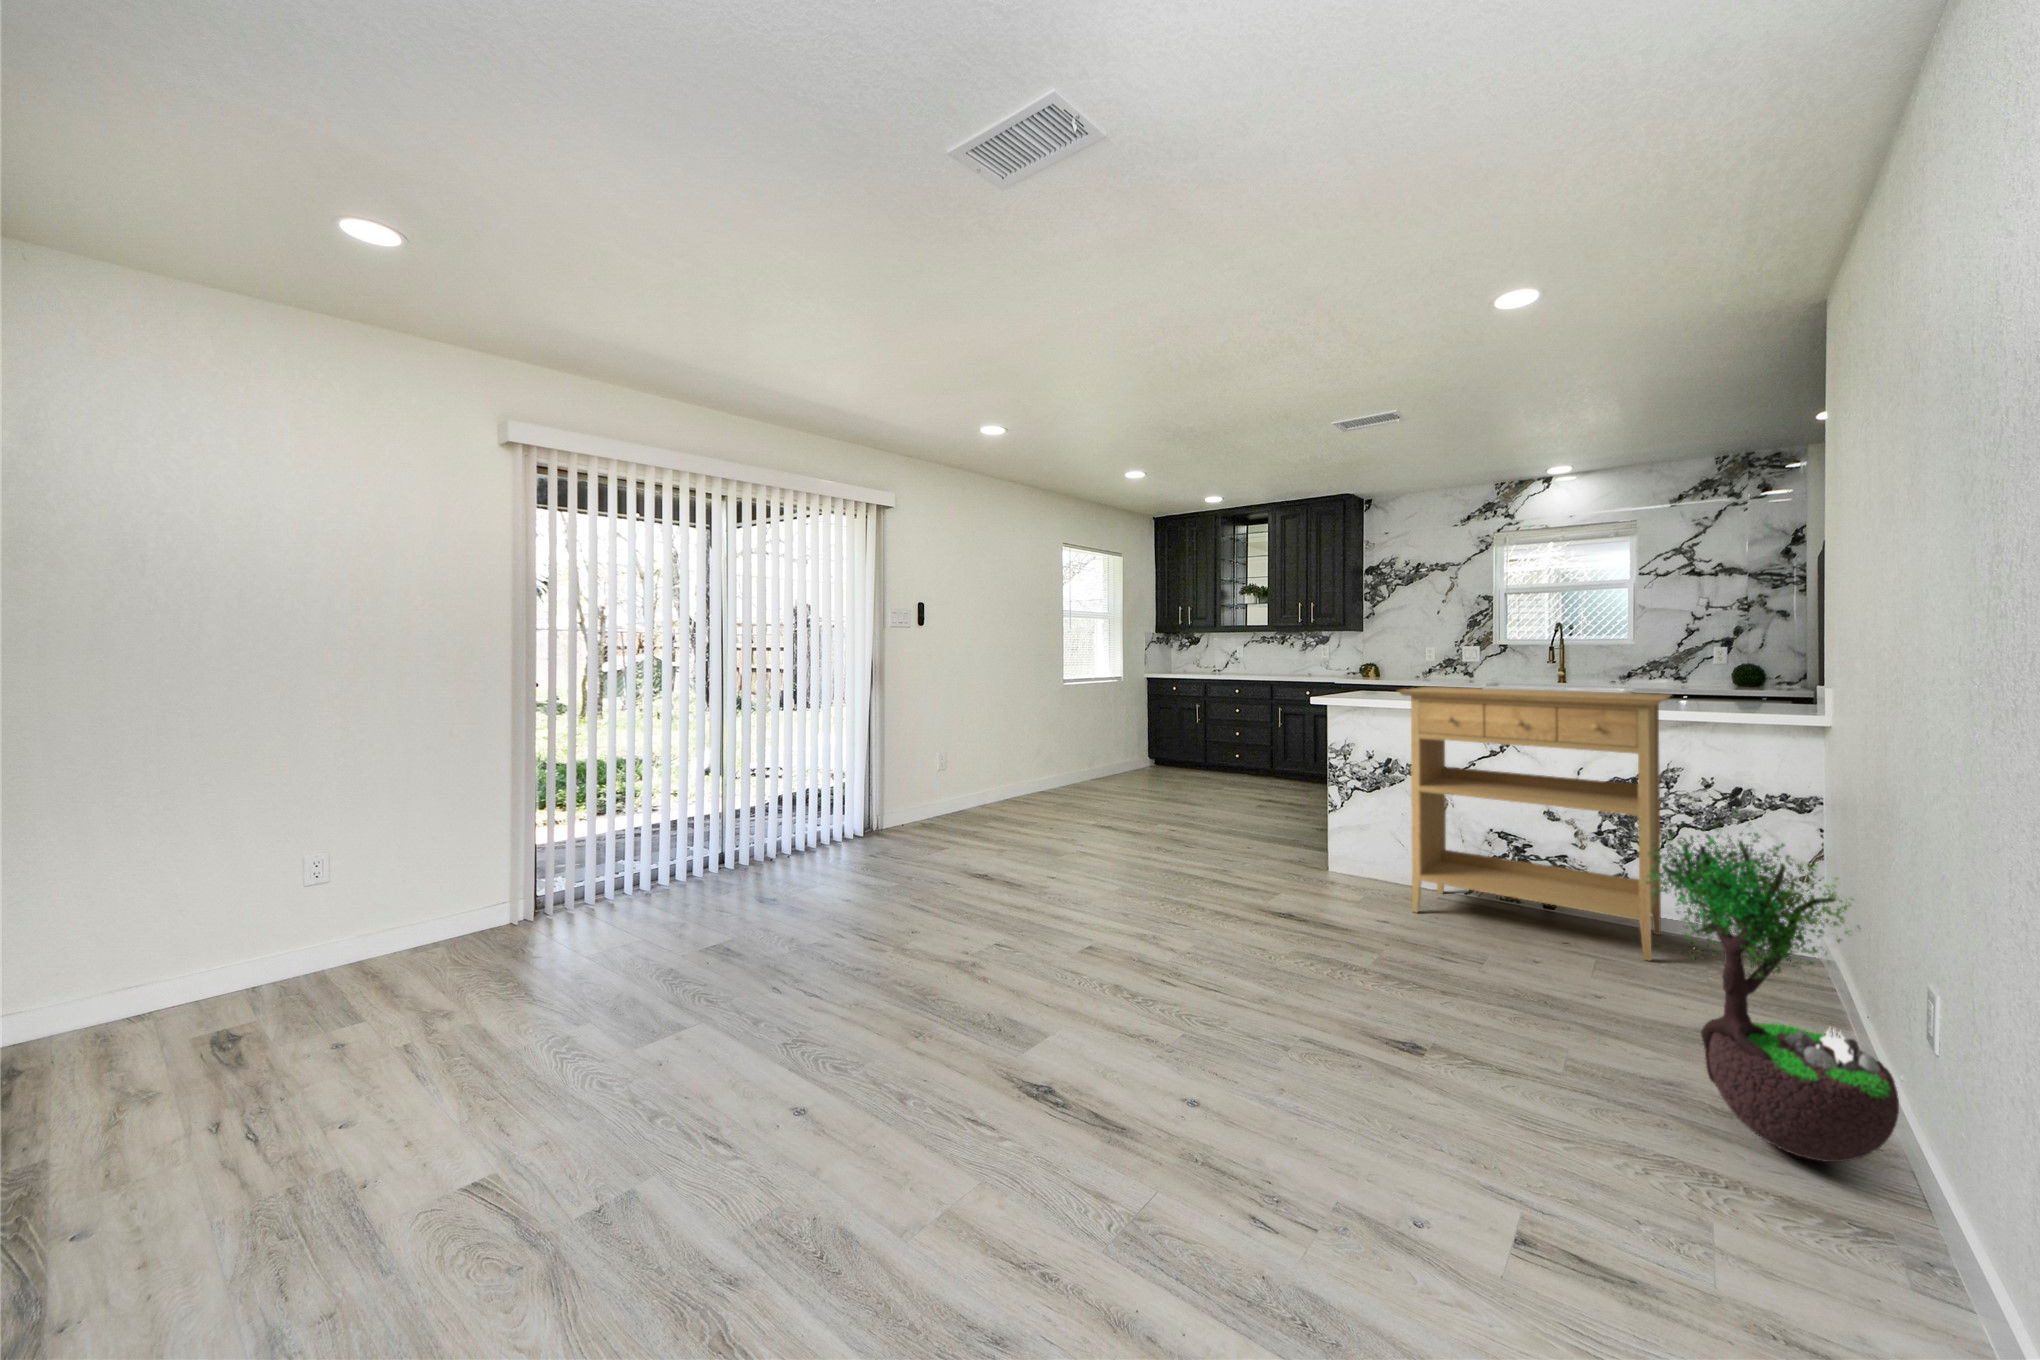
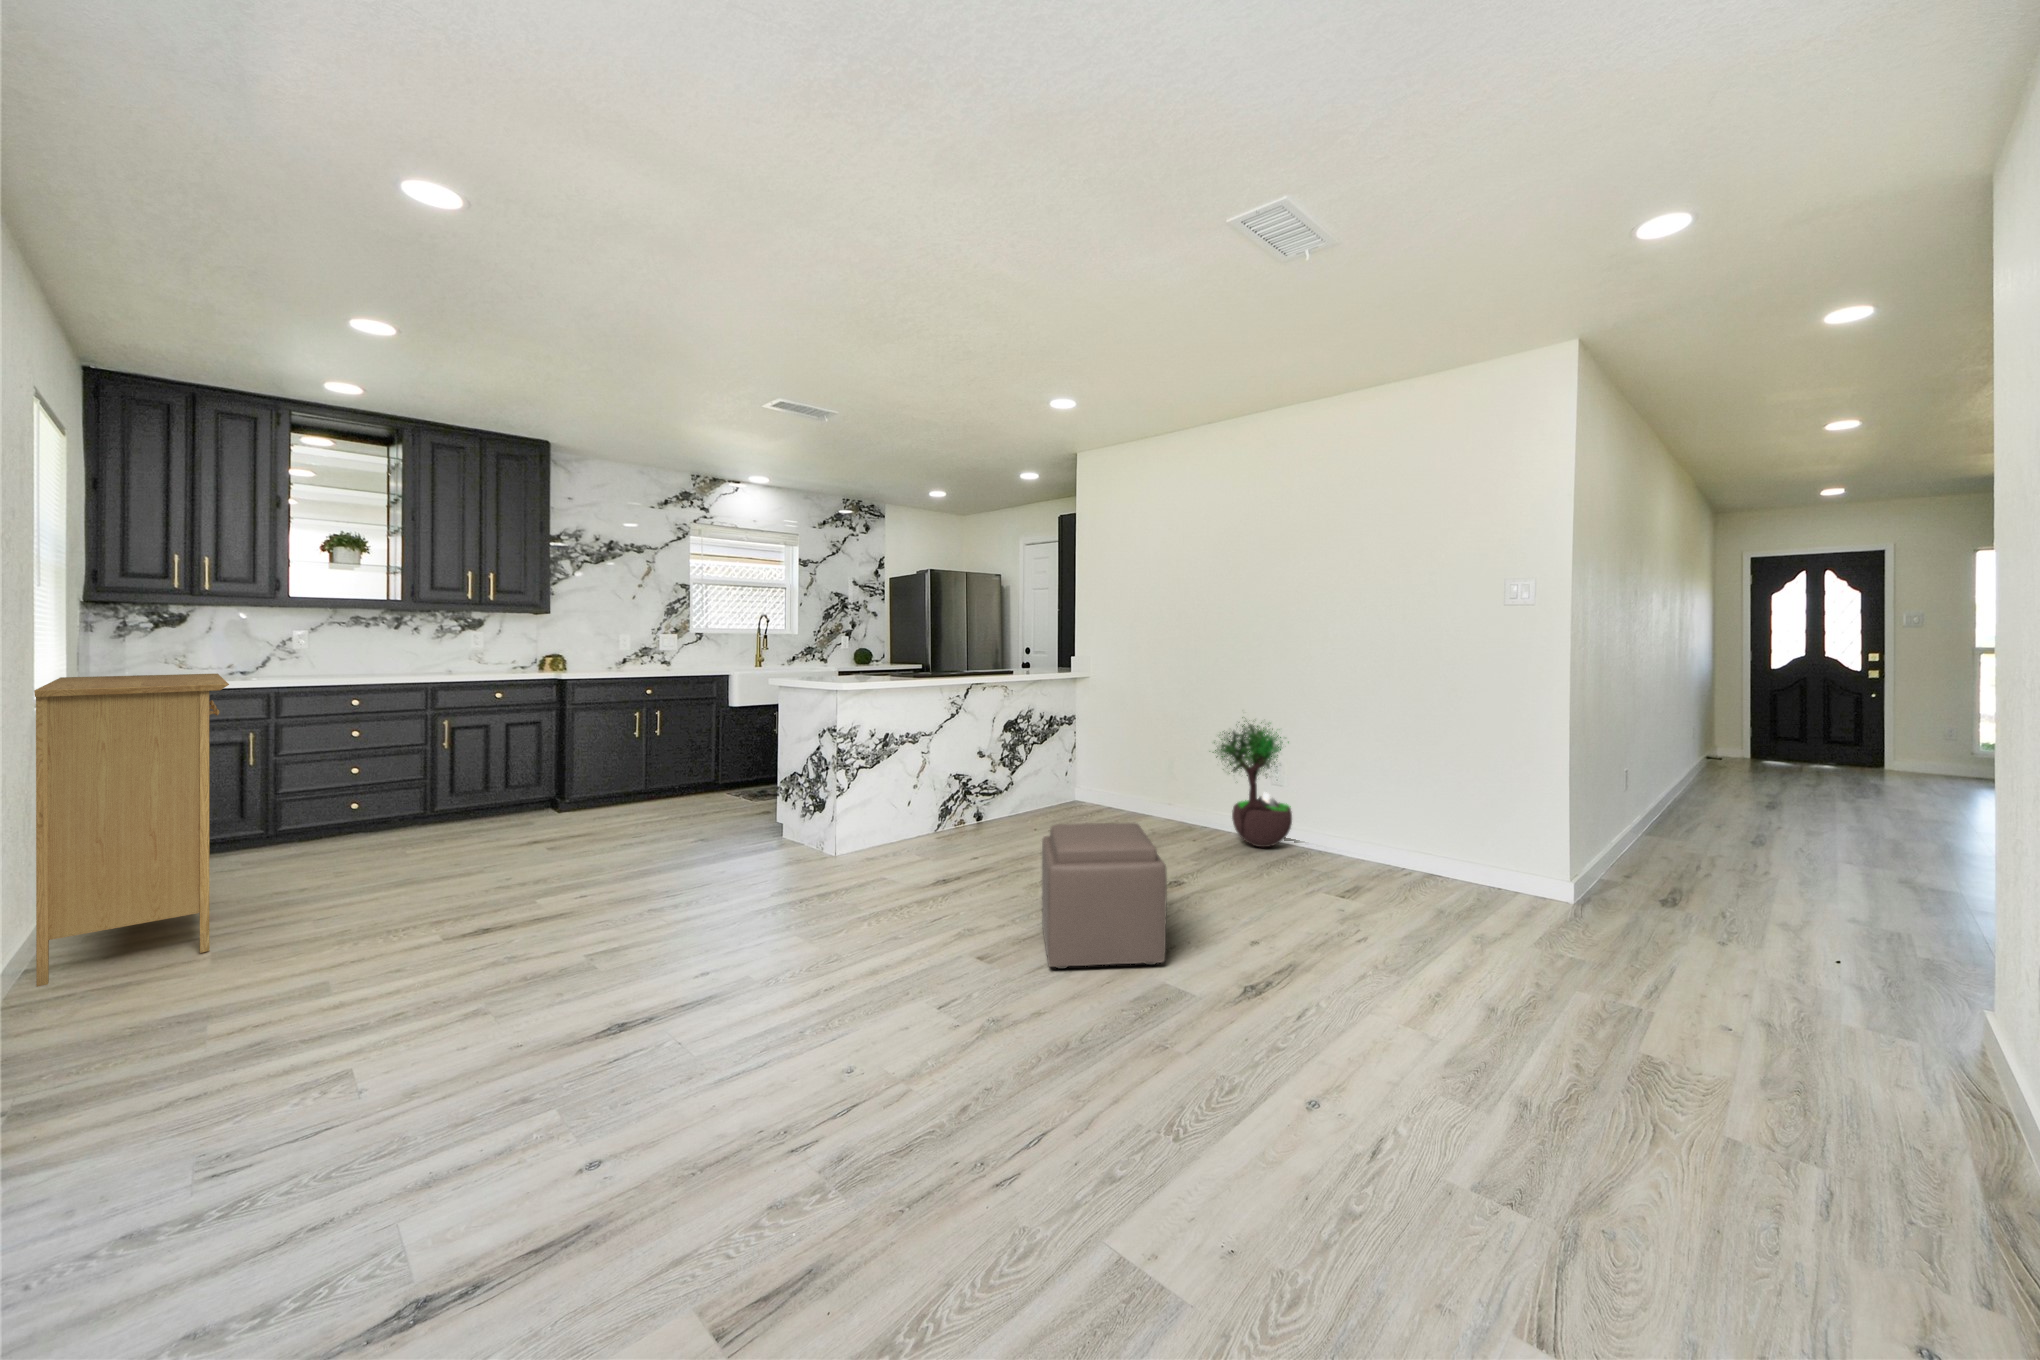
console table: present [1398,687,1671,961] -> present [34,674,229,987]
ottoman: none [1071,853,1226,1025] -> present [1042,823,1167,969]

